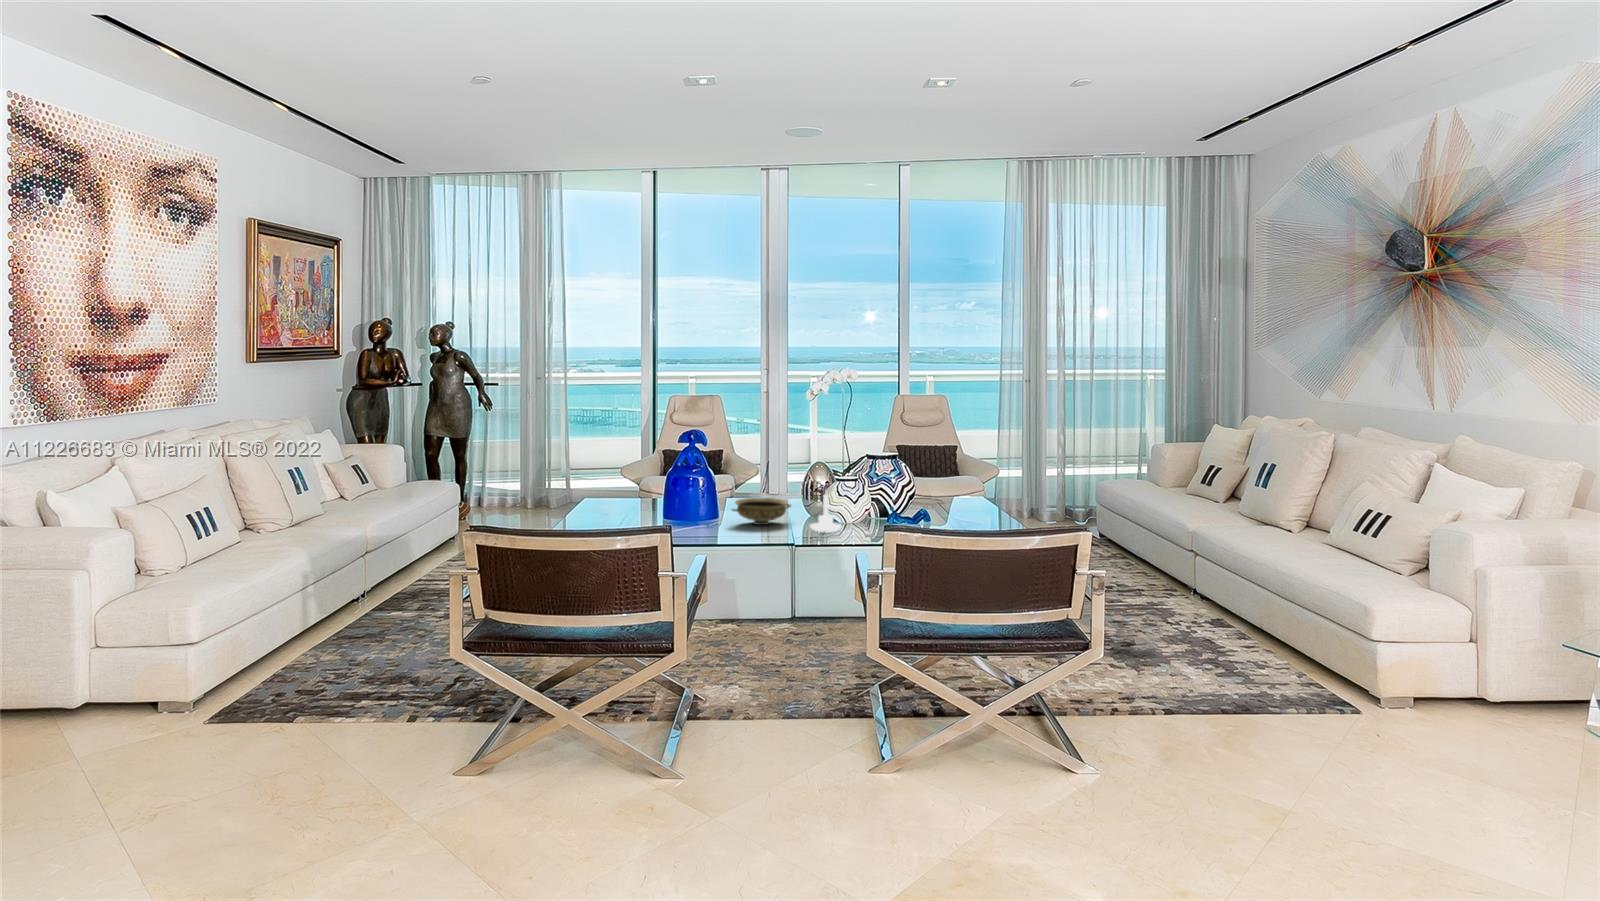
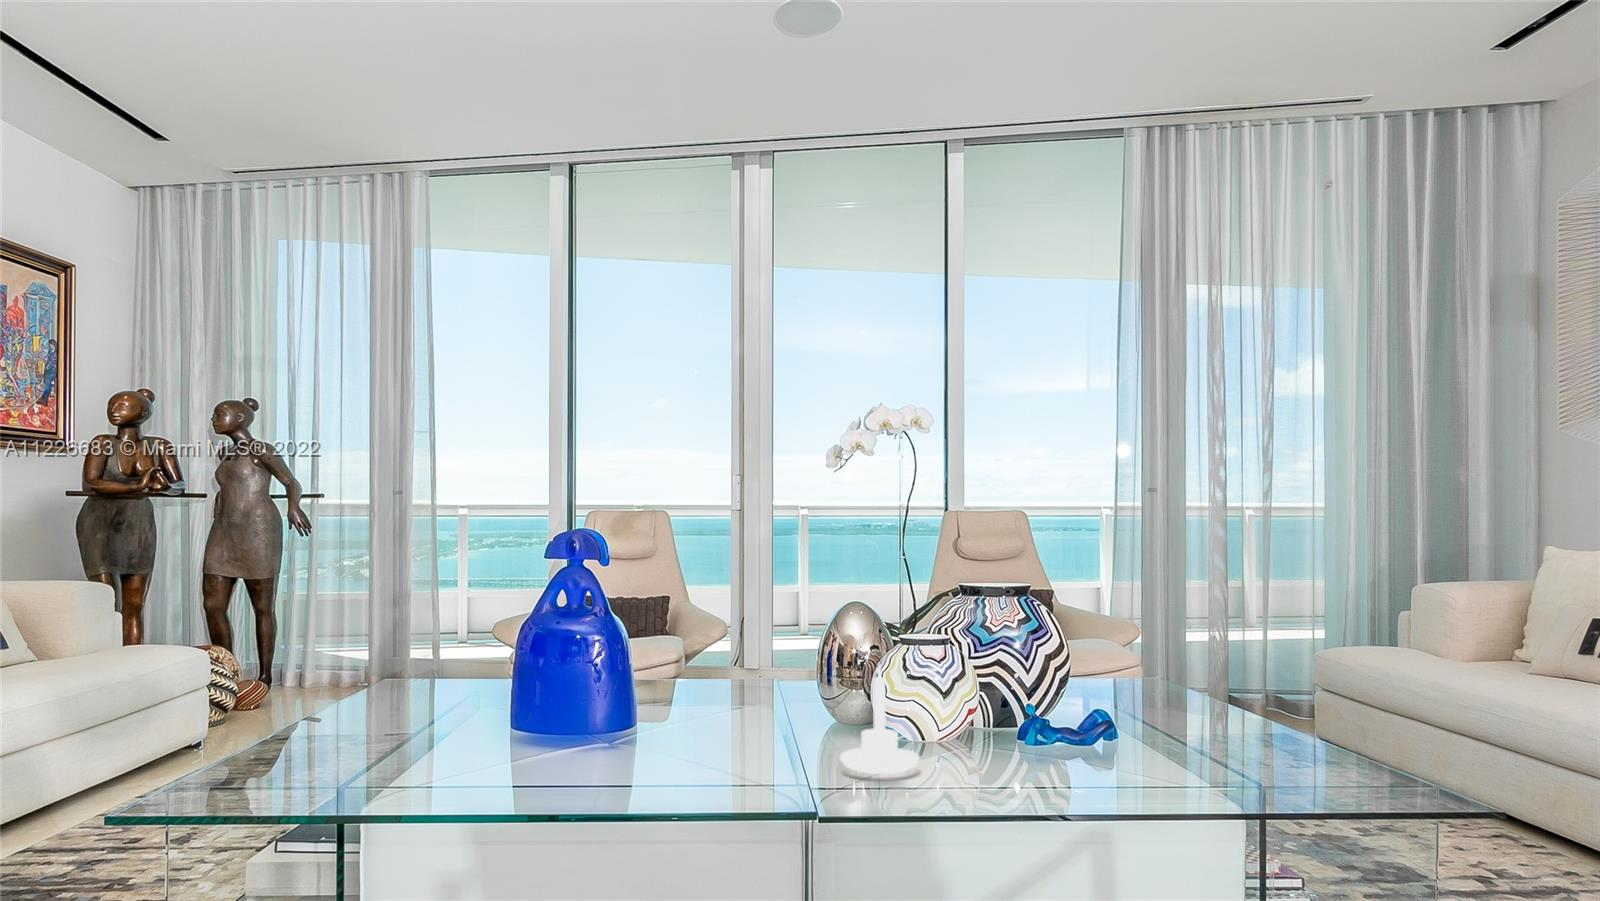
ceramic bowl: present [732,498,791,525] -> none [649,684,793,751]

